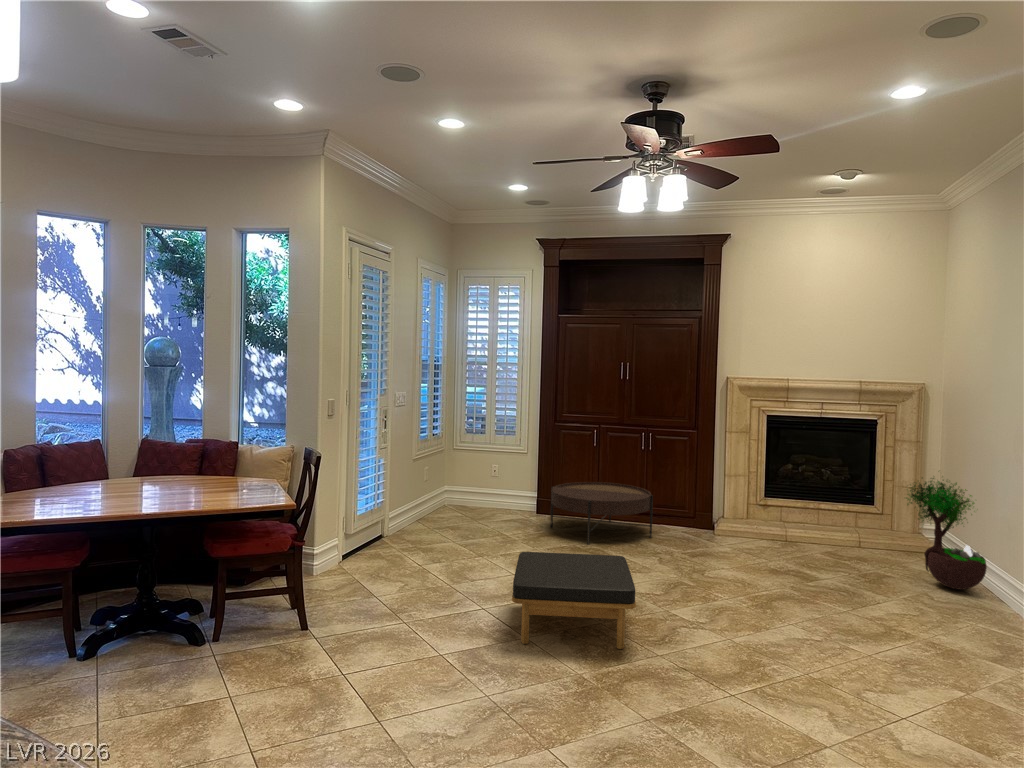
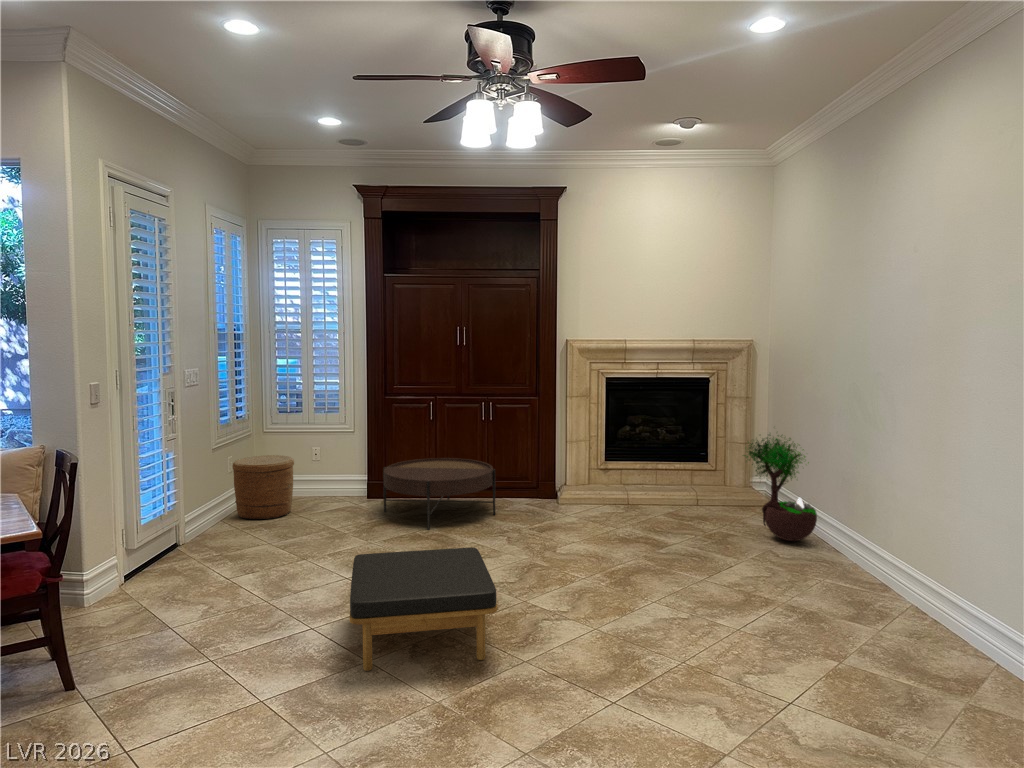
woven basket: none [426,469,476,524] -> present [232,455,294,519]

